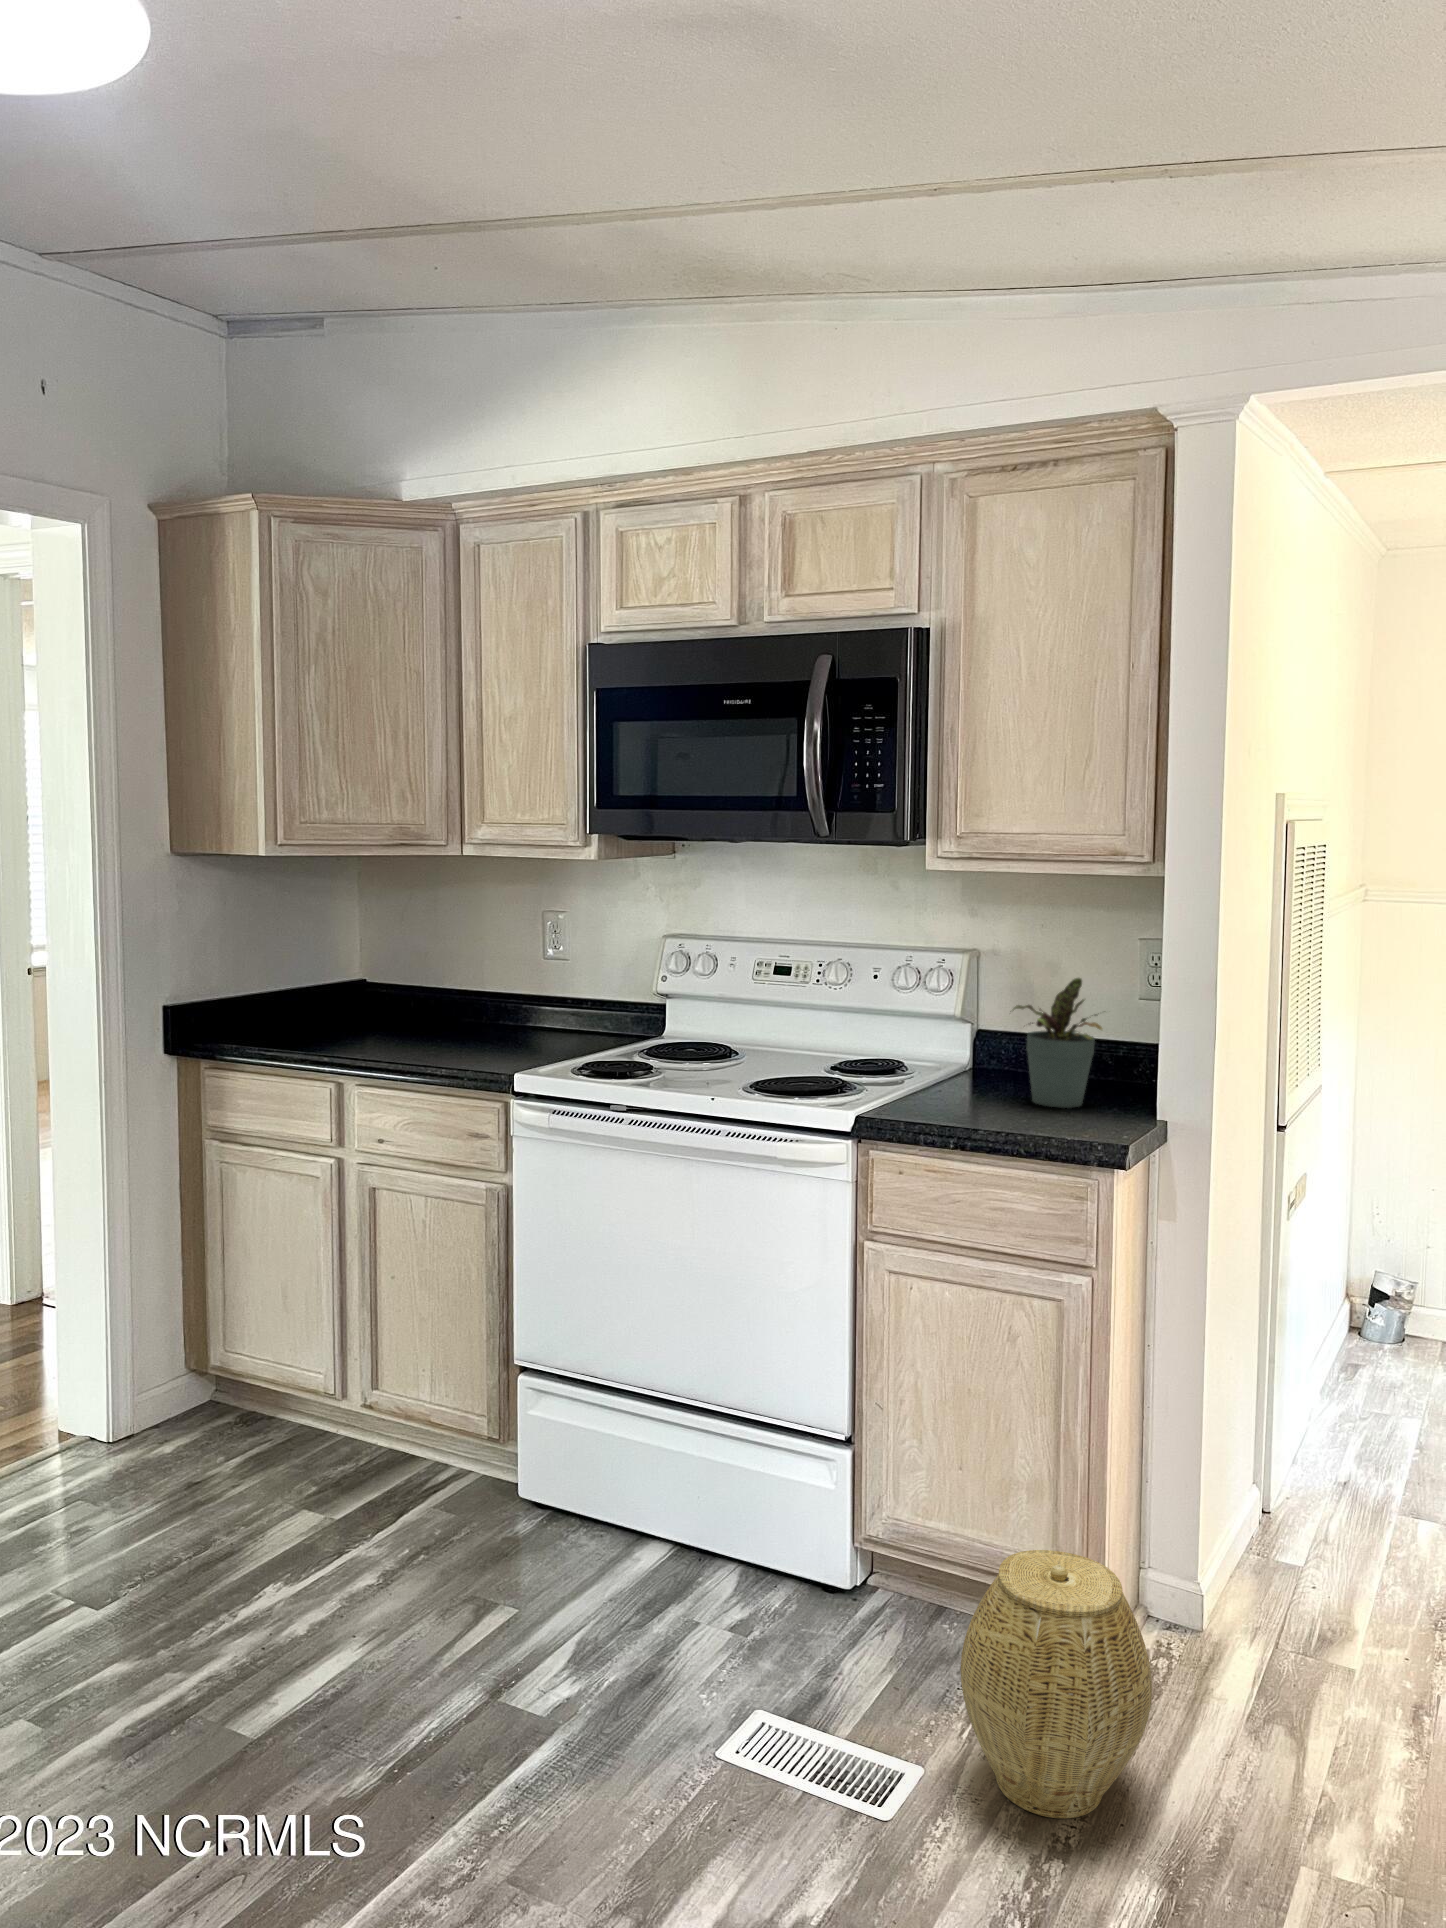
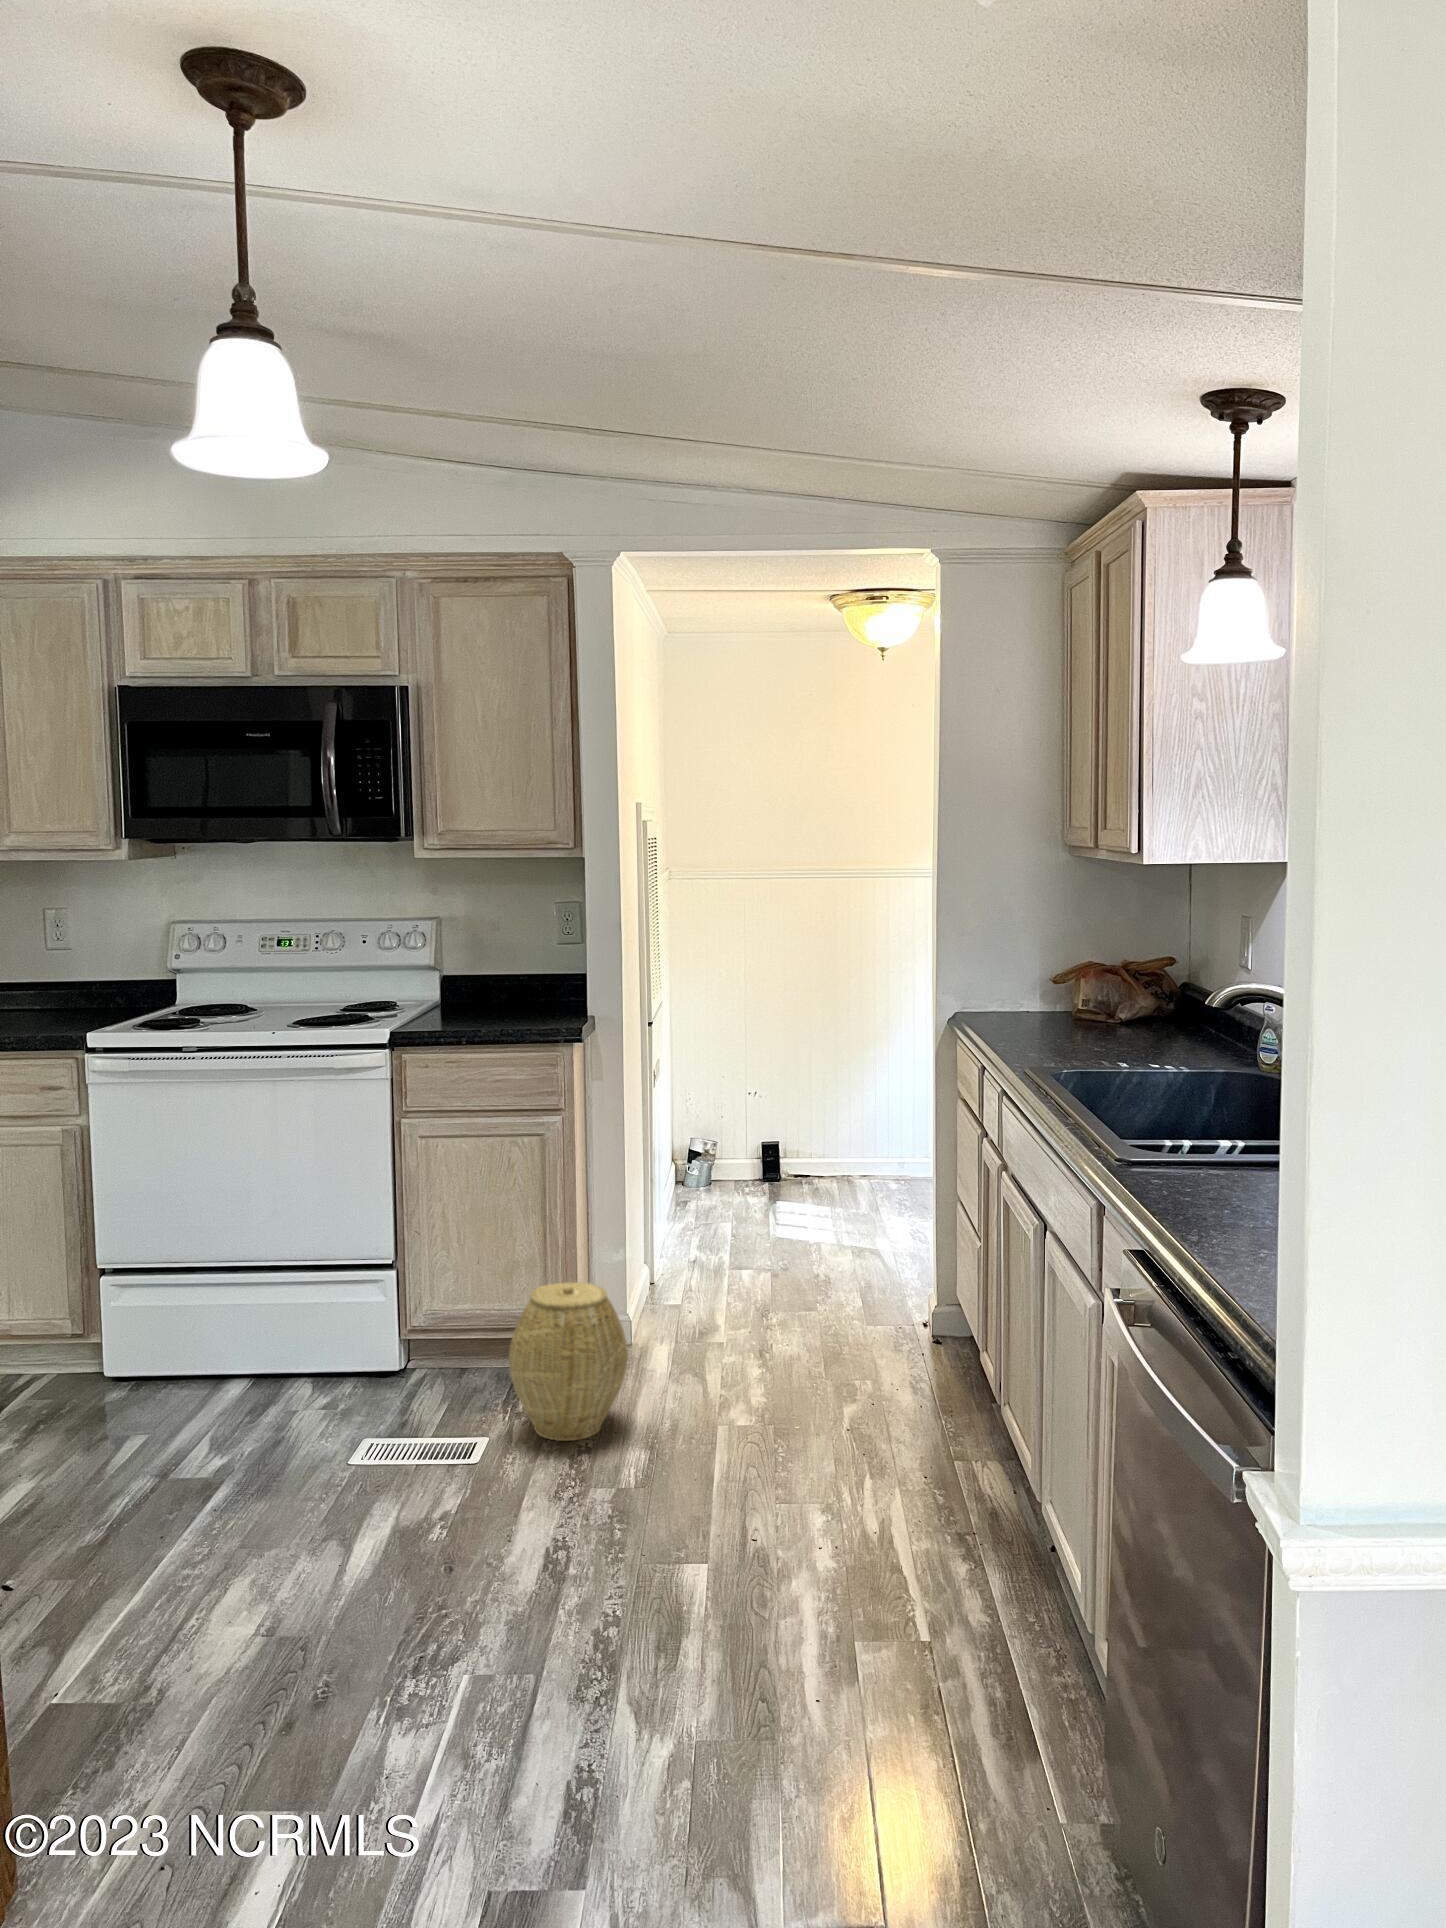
potted plant: present [1013,978,1102,1108] -> none [481,926,550,1015]

